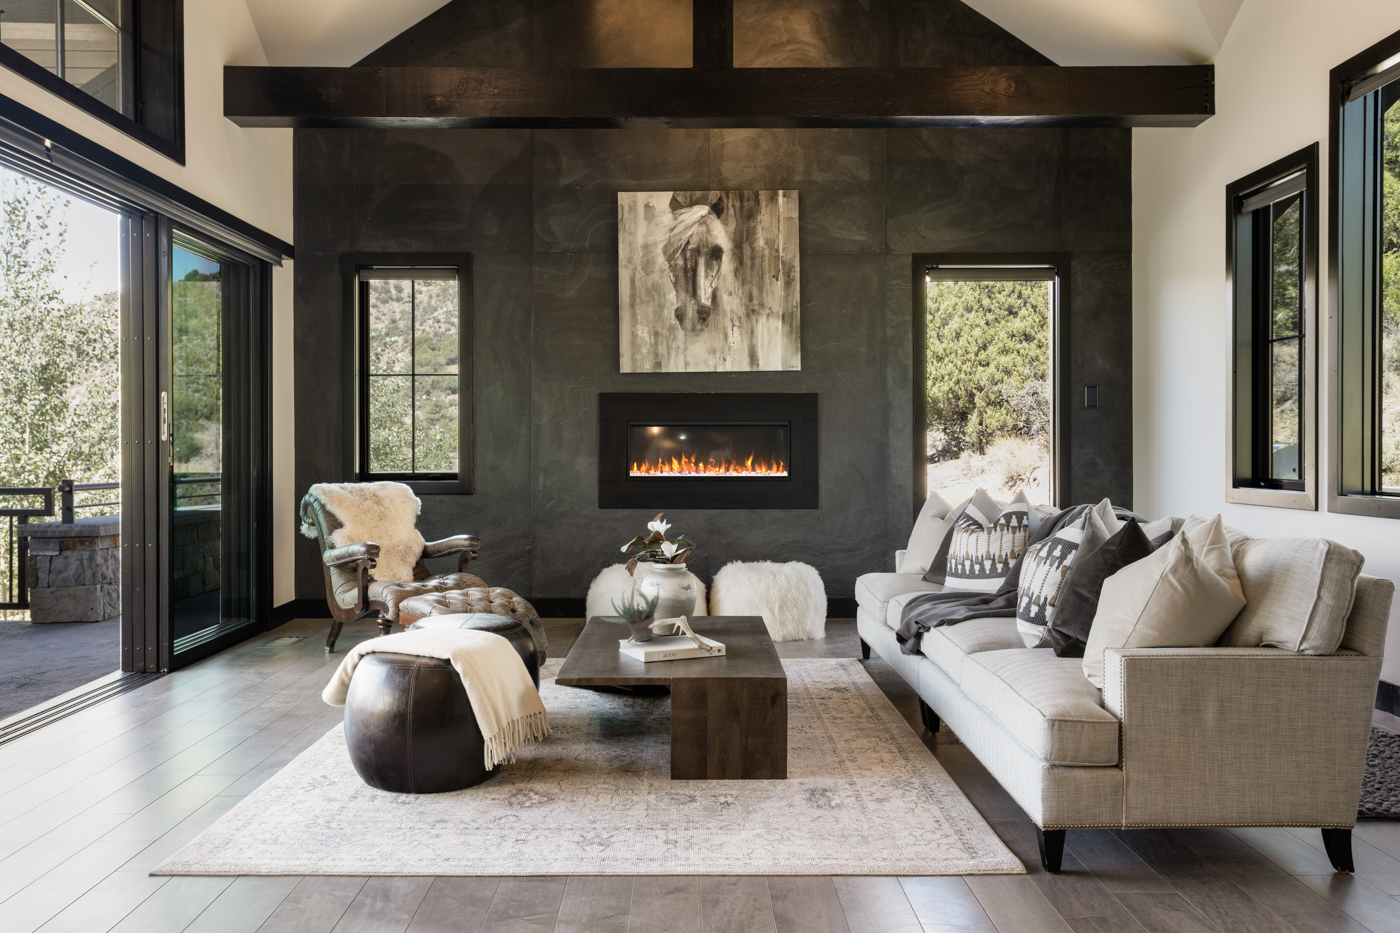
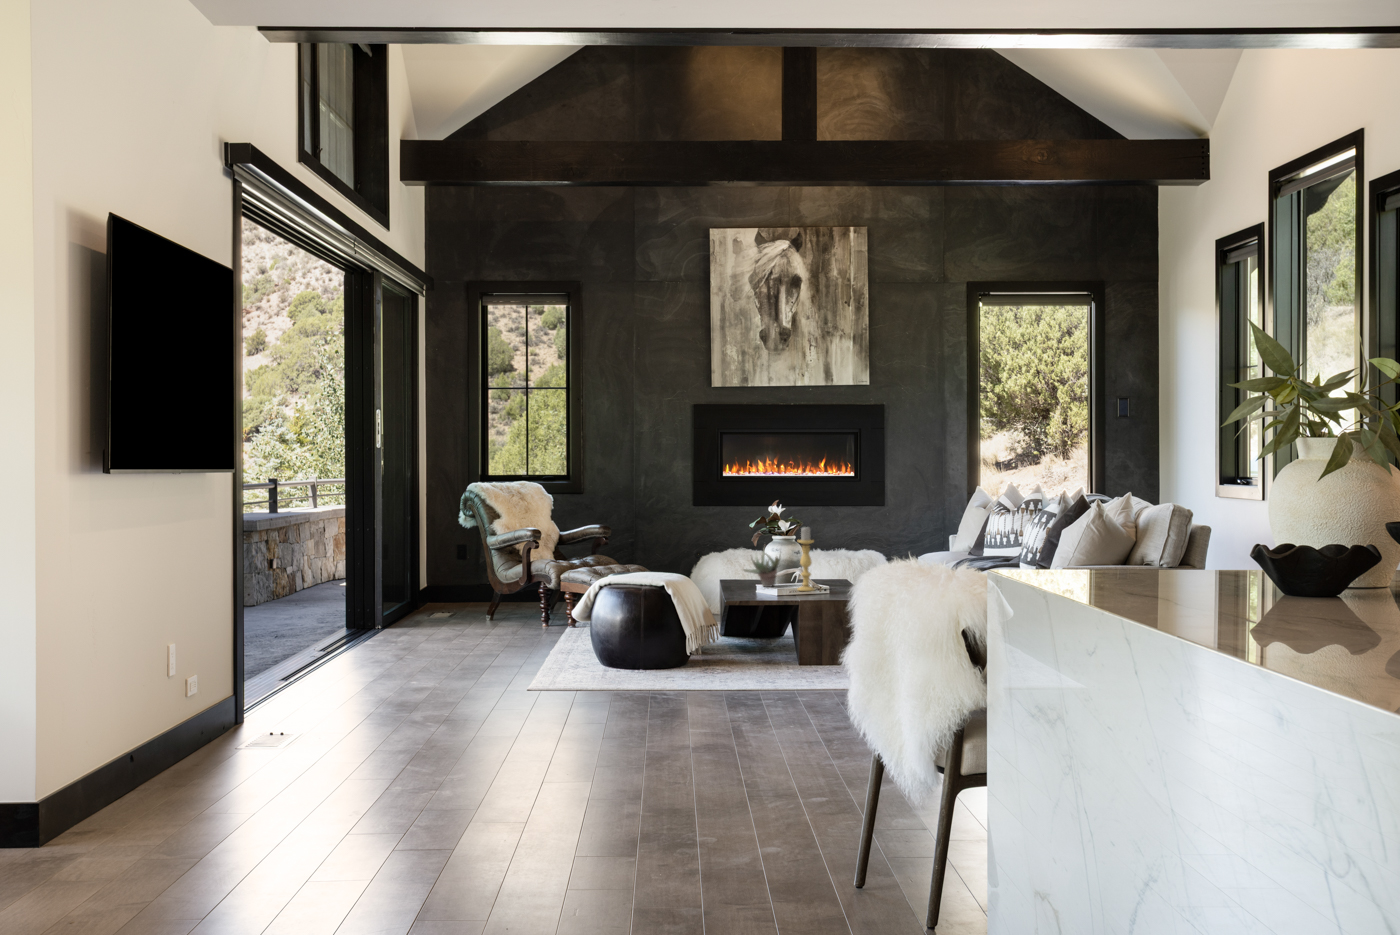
candle holder: none [675,558,702,659] -> present [798,527,814,591]

